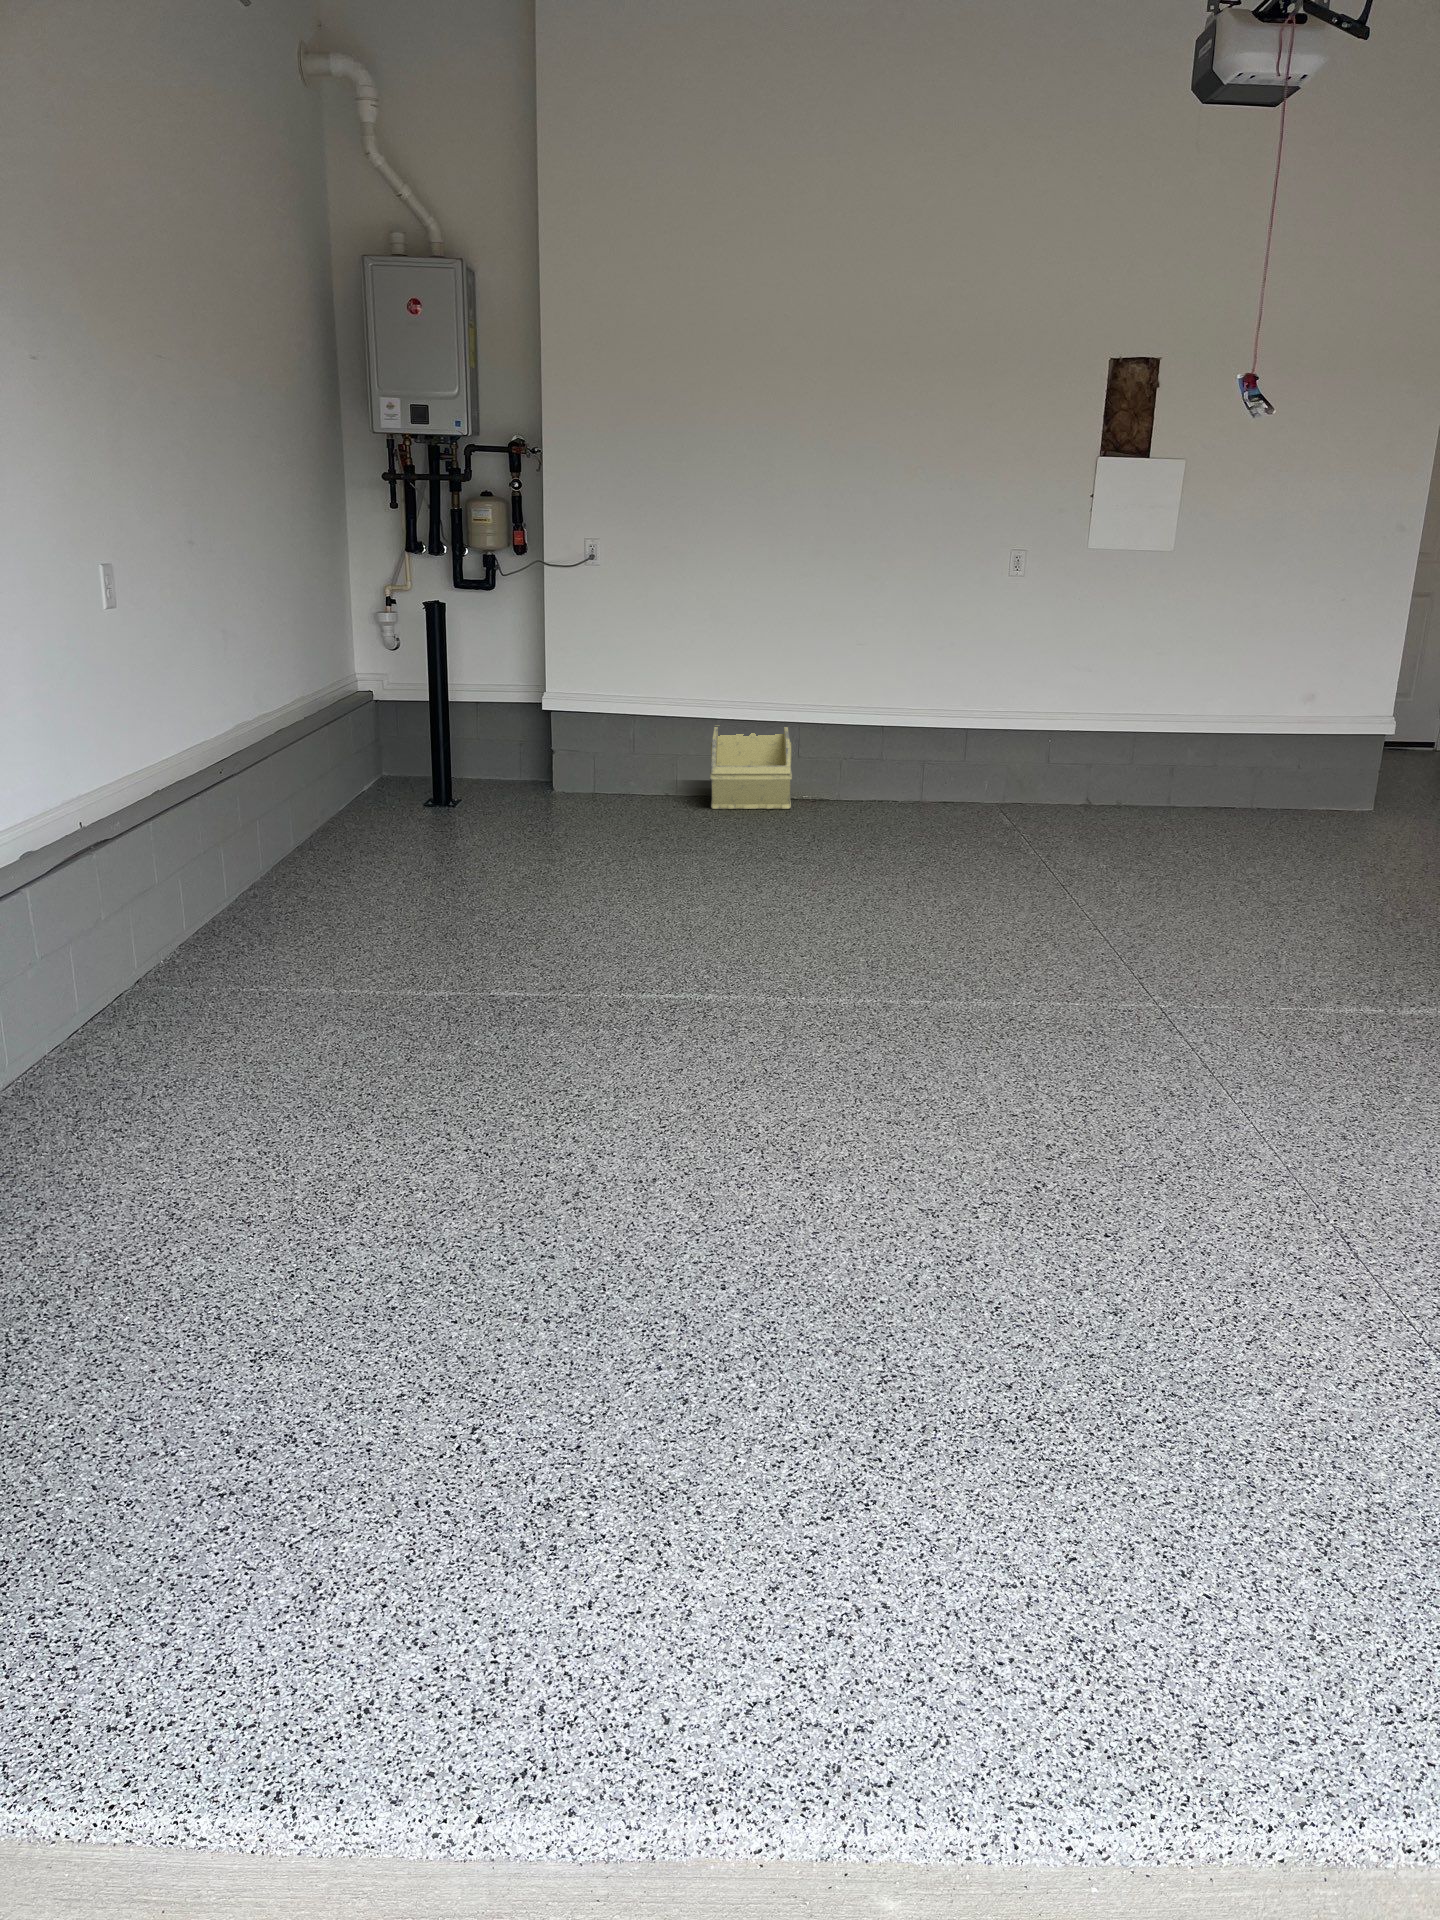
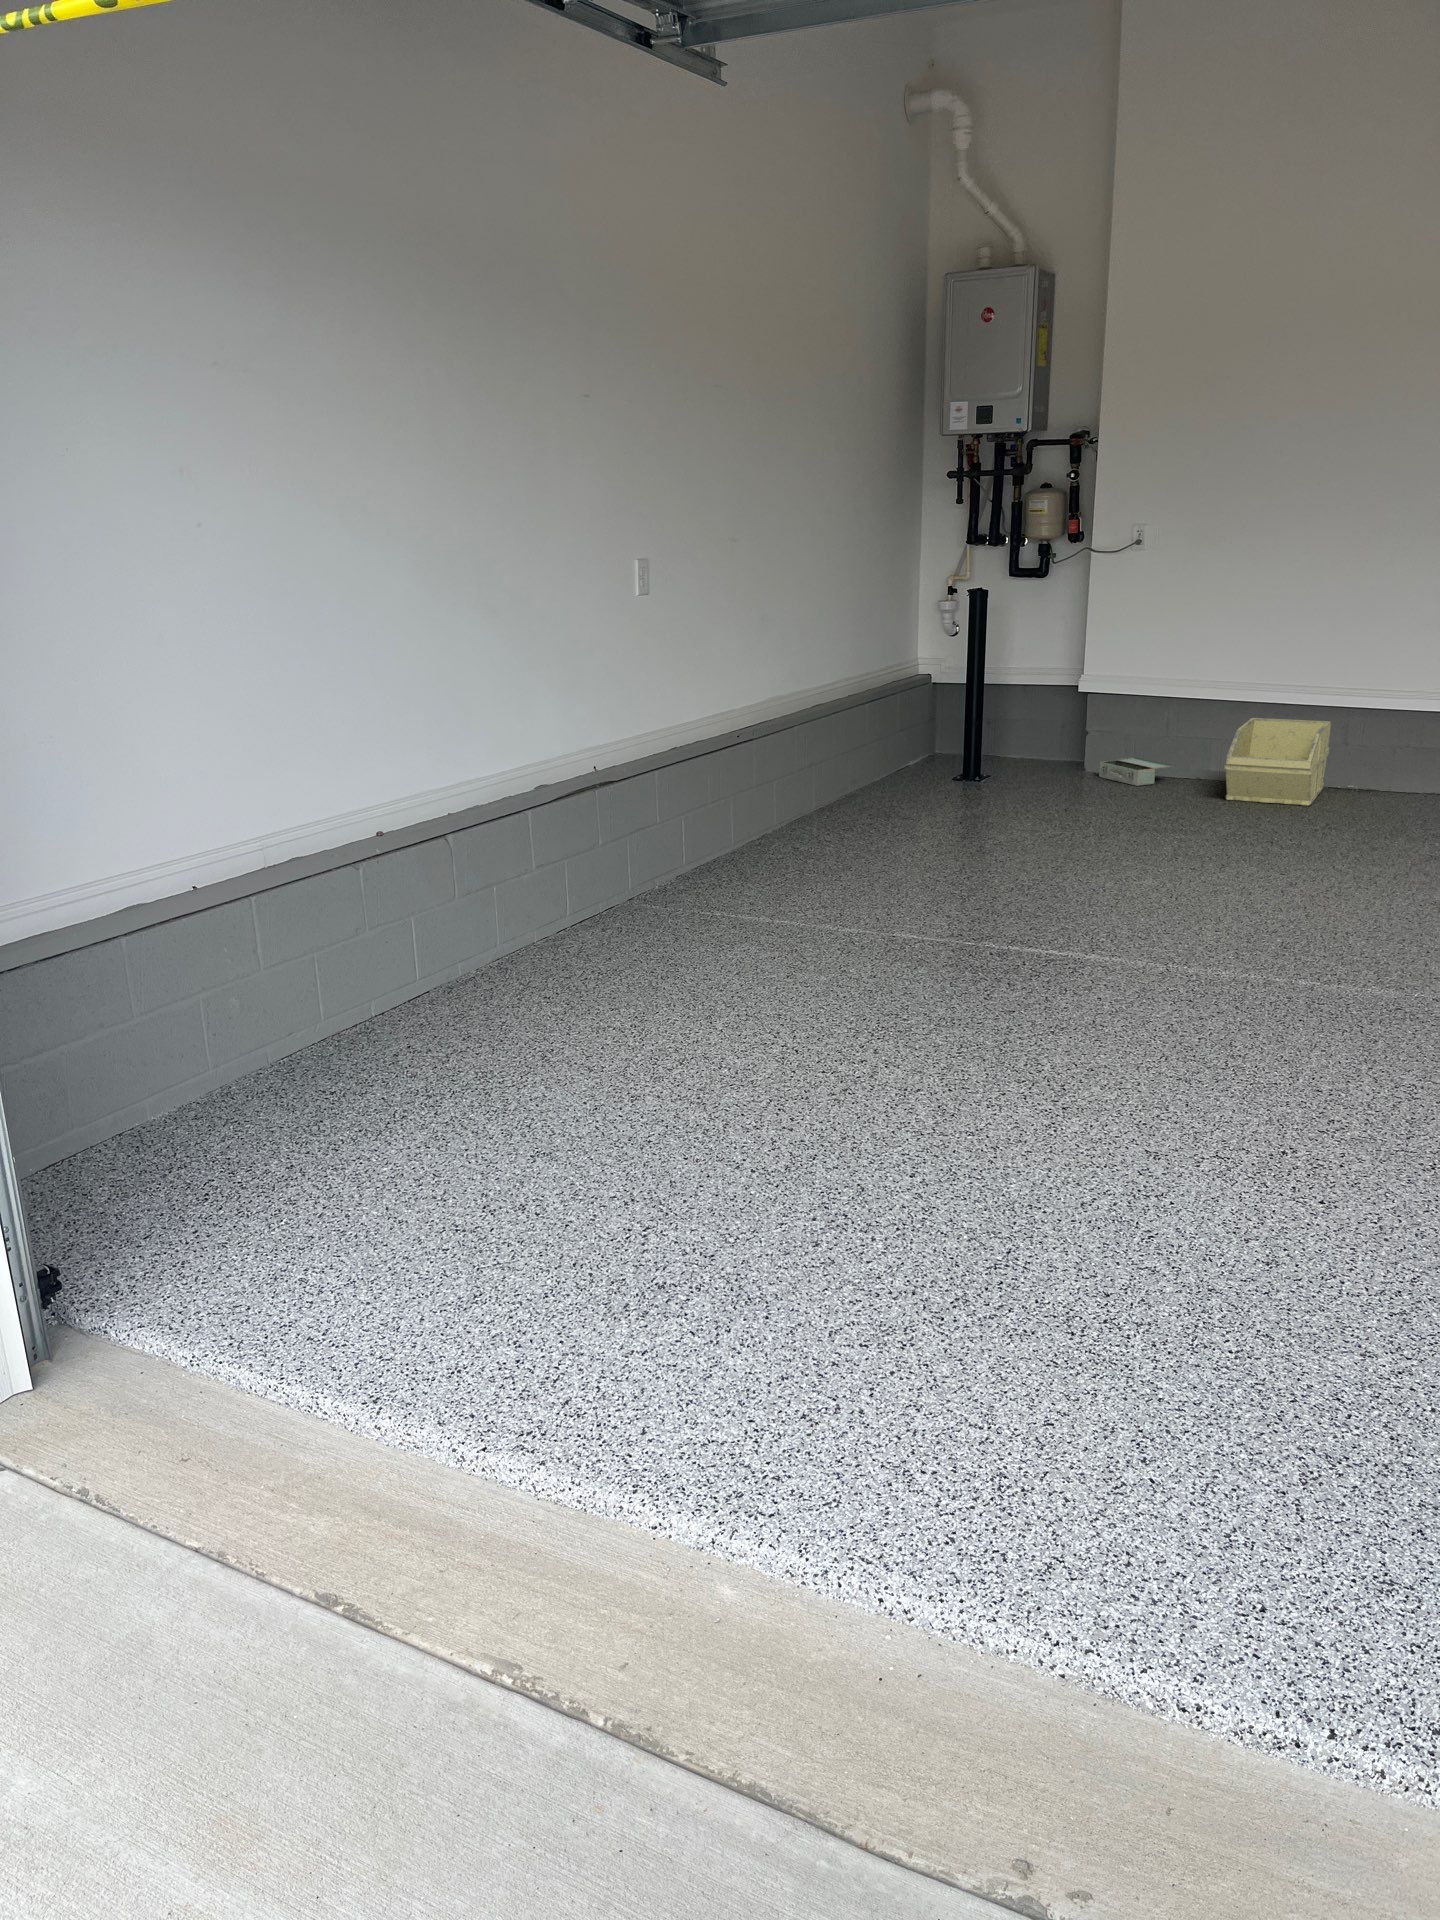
toolbox: none [575,771,647,801] -> present [1099,757,1172,786]

